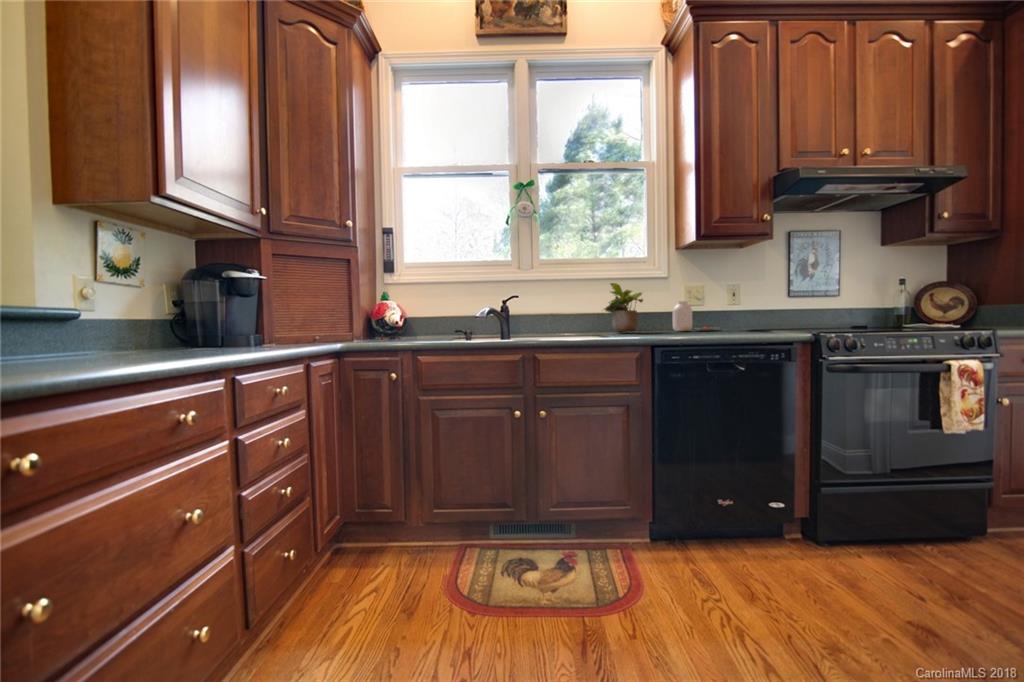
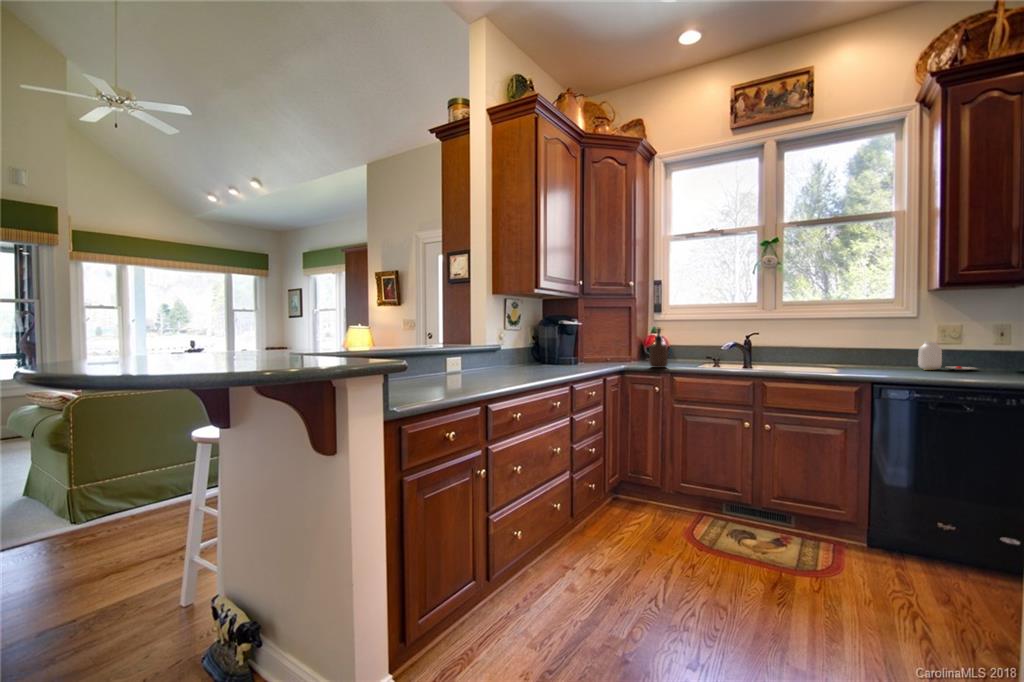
potted plant: present [604,283,643,333] -> none [839,324,886,366]
soap dispenser: none [382,284,409,344] -> present [650,328,668,368]

